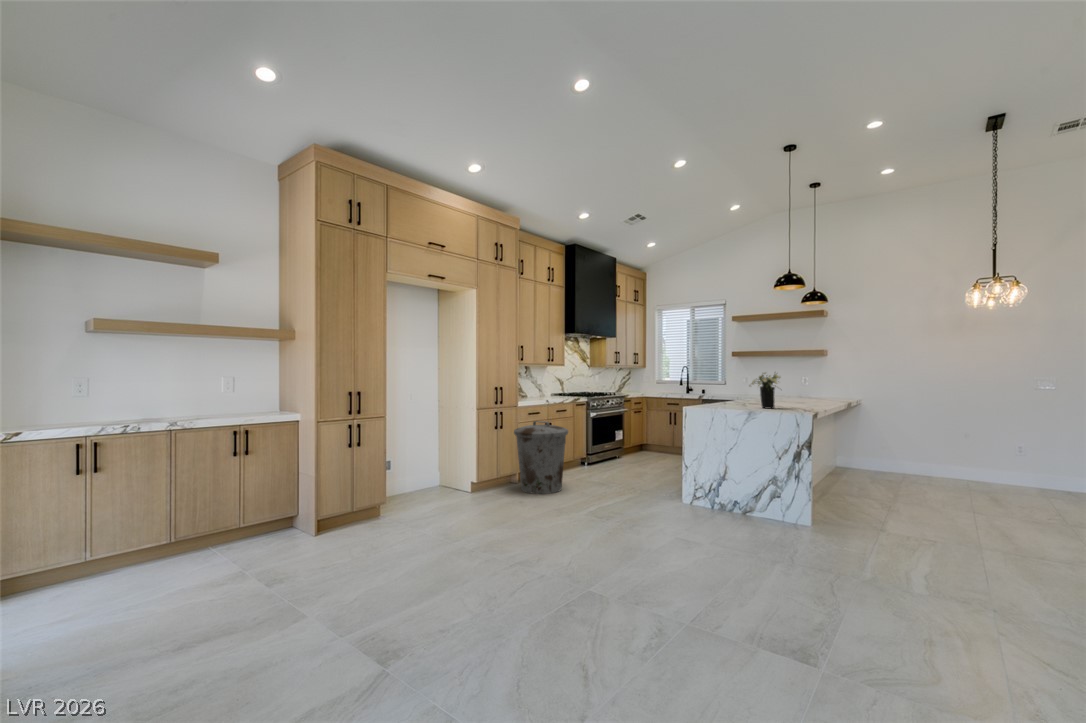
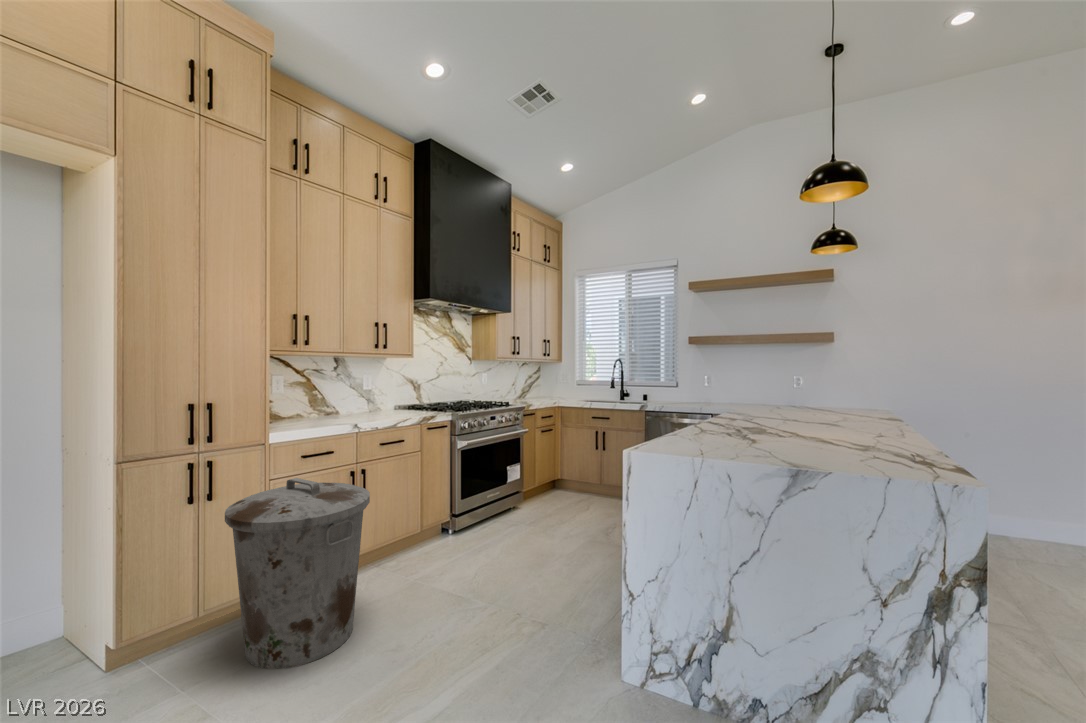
flower arrangement: present [749,373,780,408] -> none [786,365,877,458]

